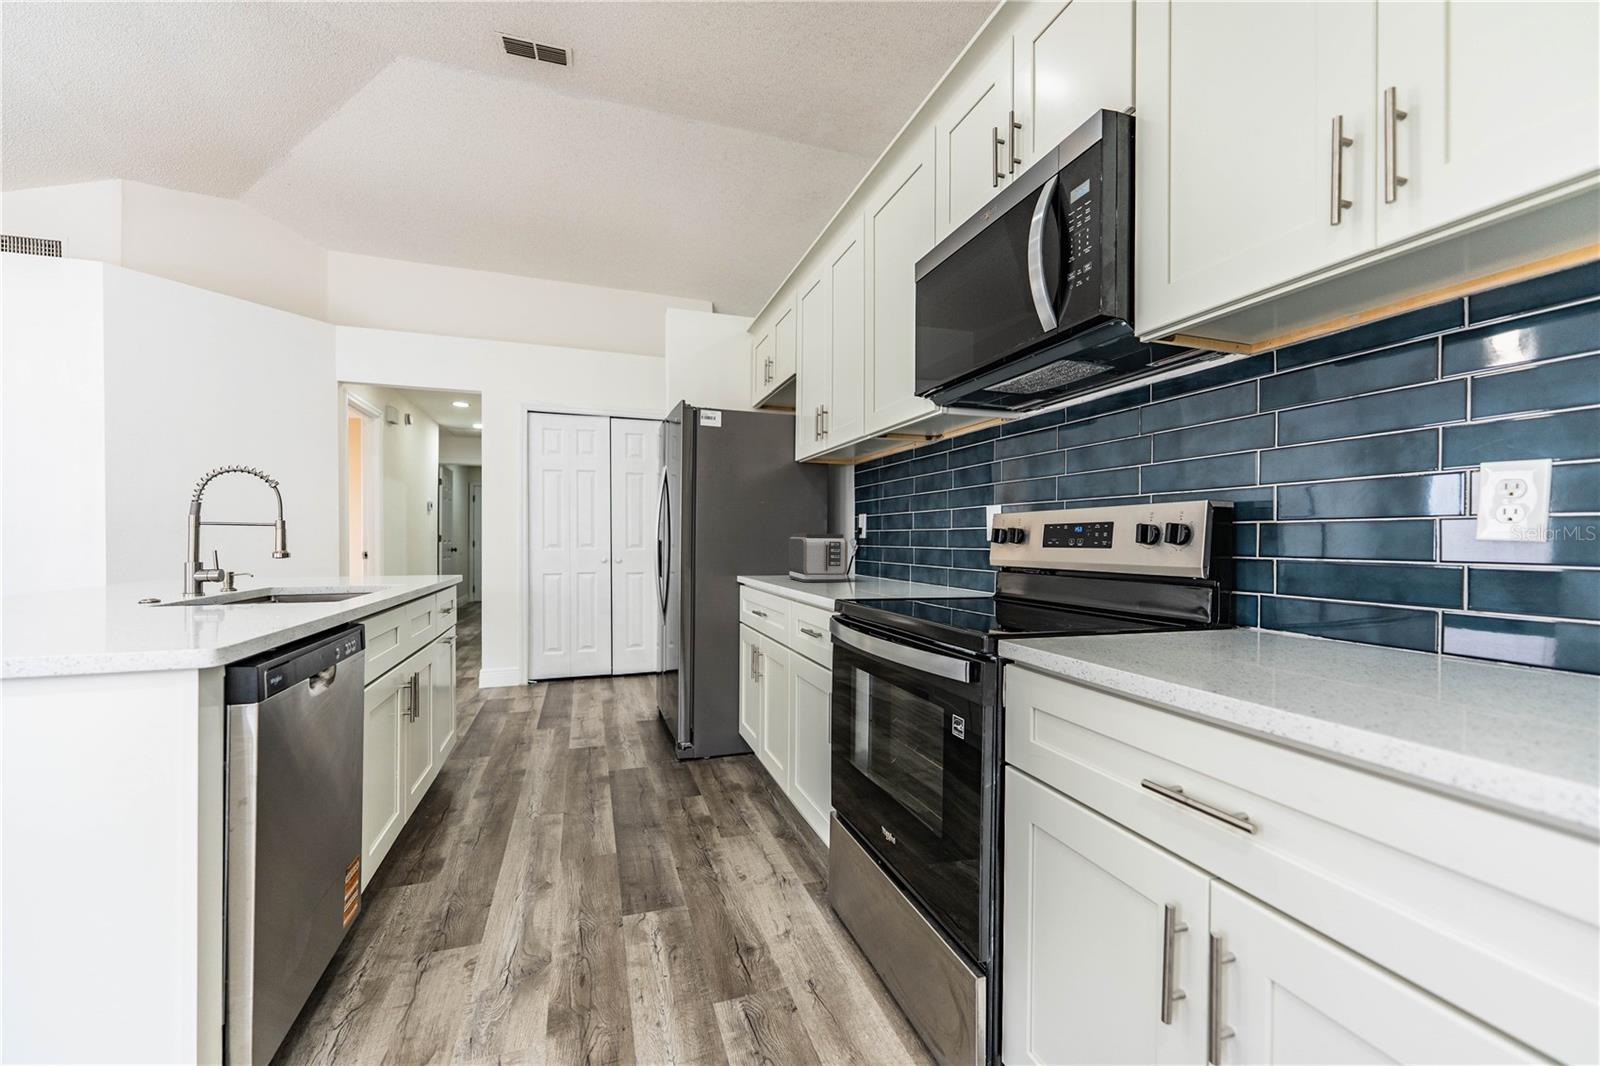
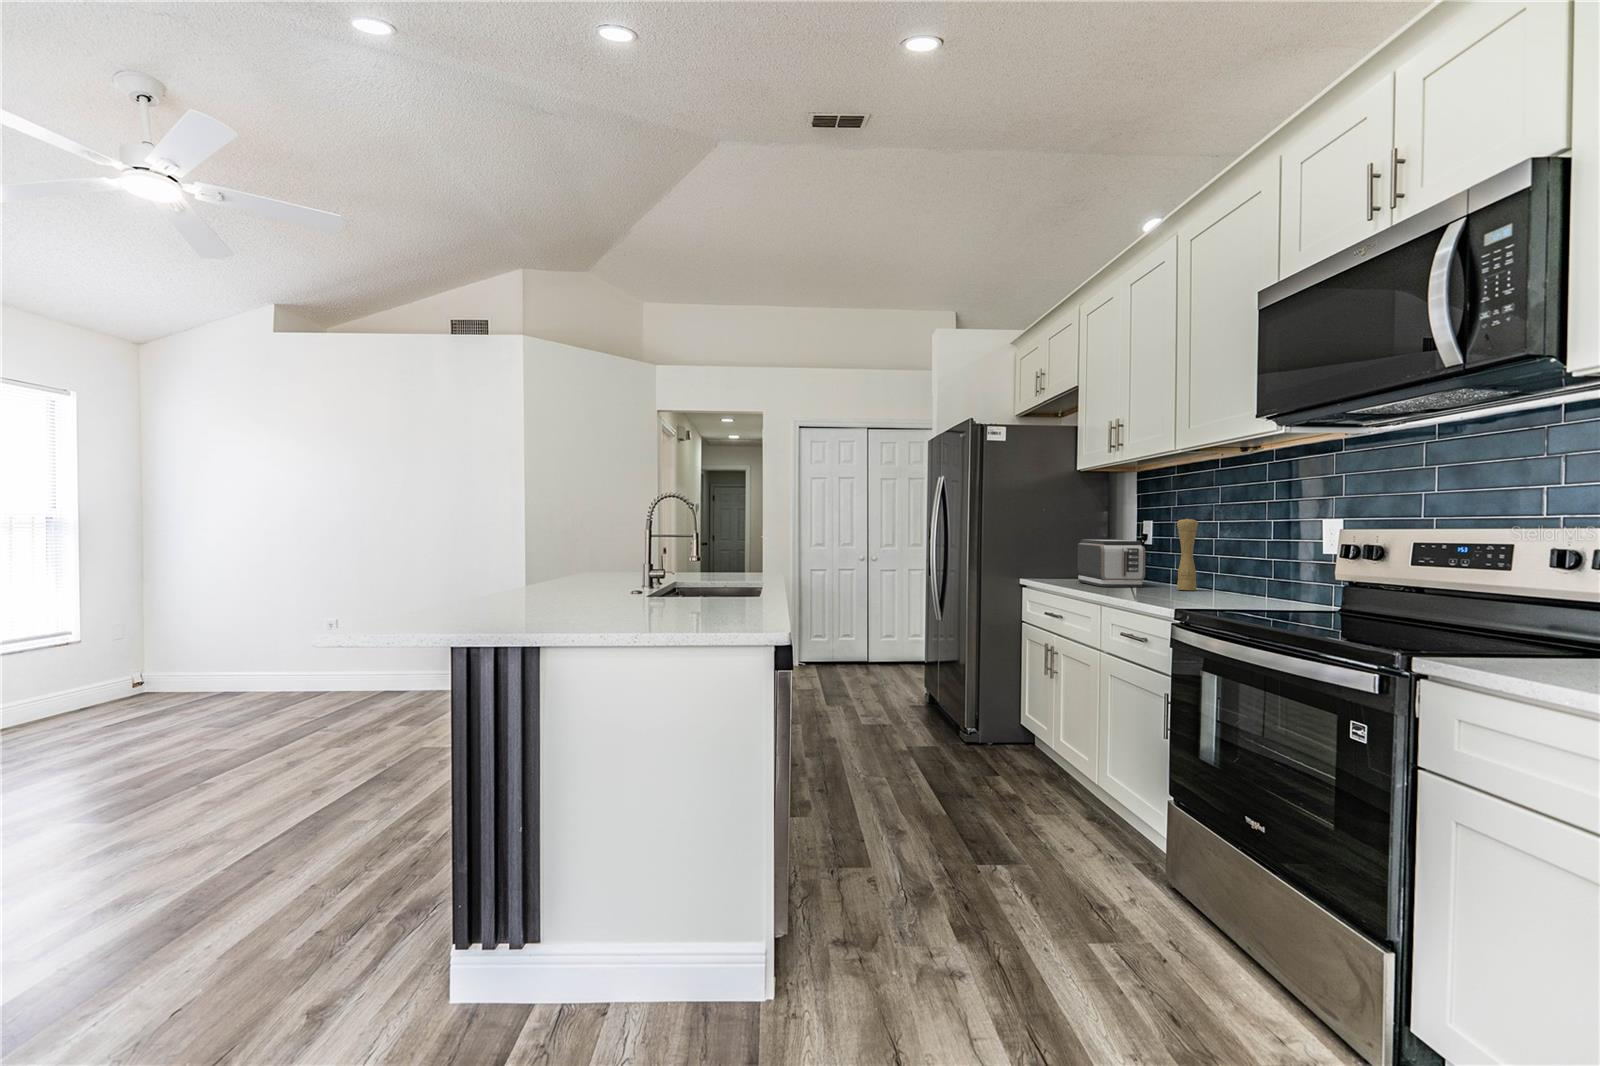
pepper mill: none [873,510,892,584] -> present [1177,518,1198,591]

